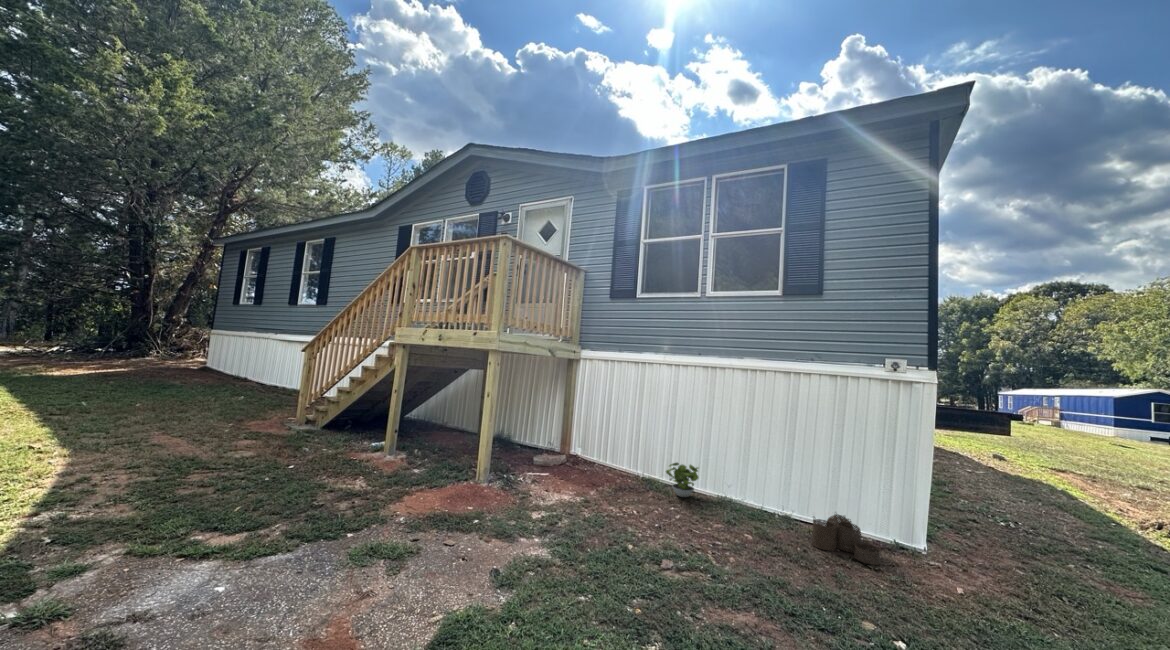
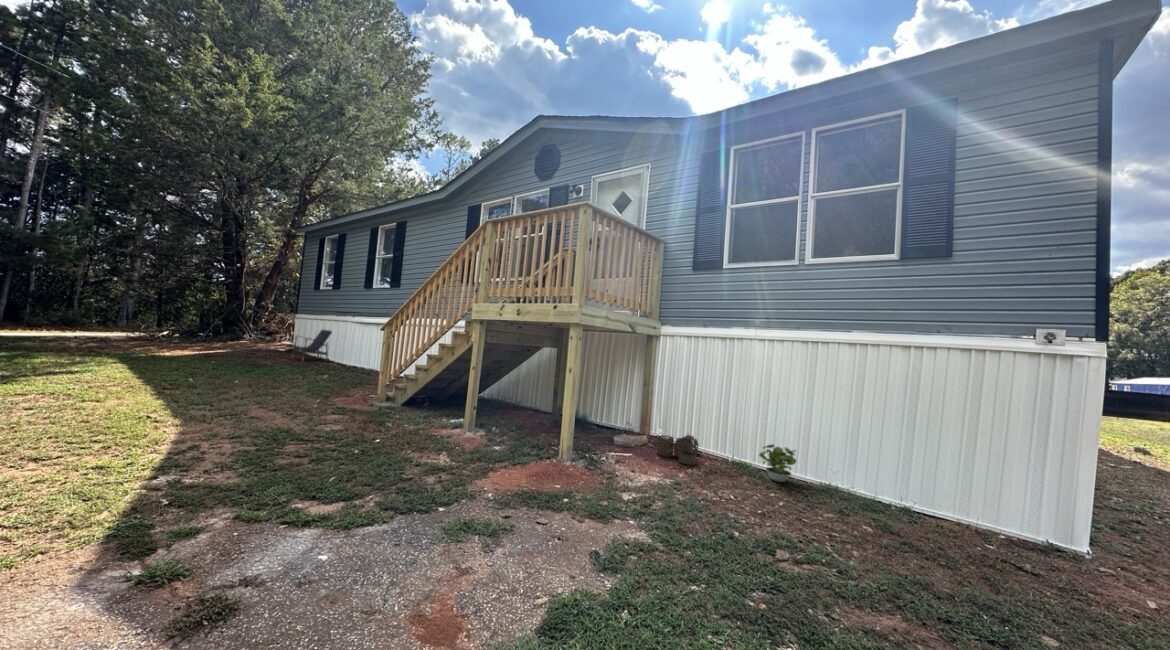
lounge chair: none [200,348,251,382] -> present [290,330,332,360]
woven basket: present [812,514,881,565] -> present [657,435,698,465]

